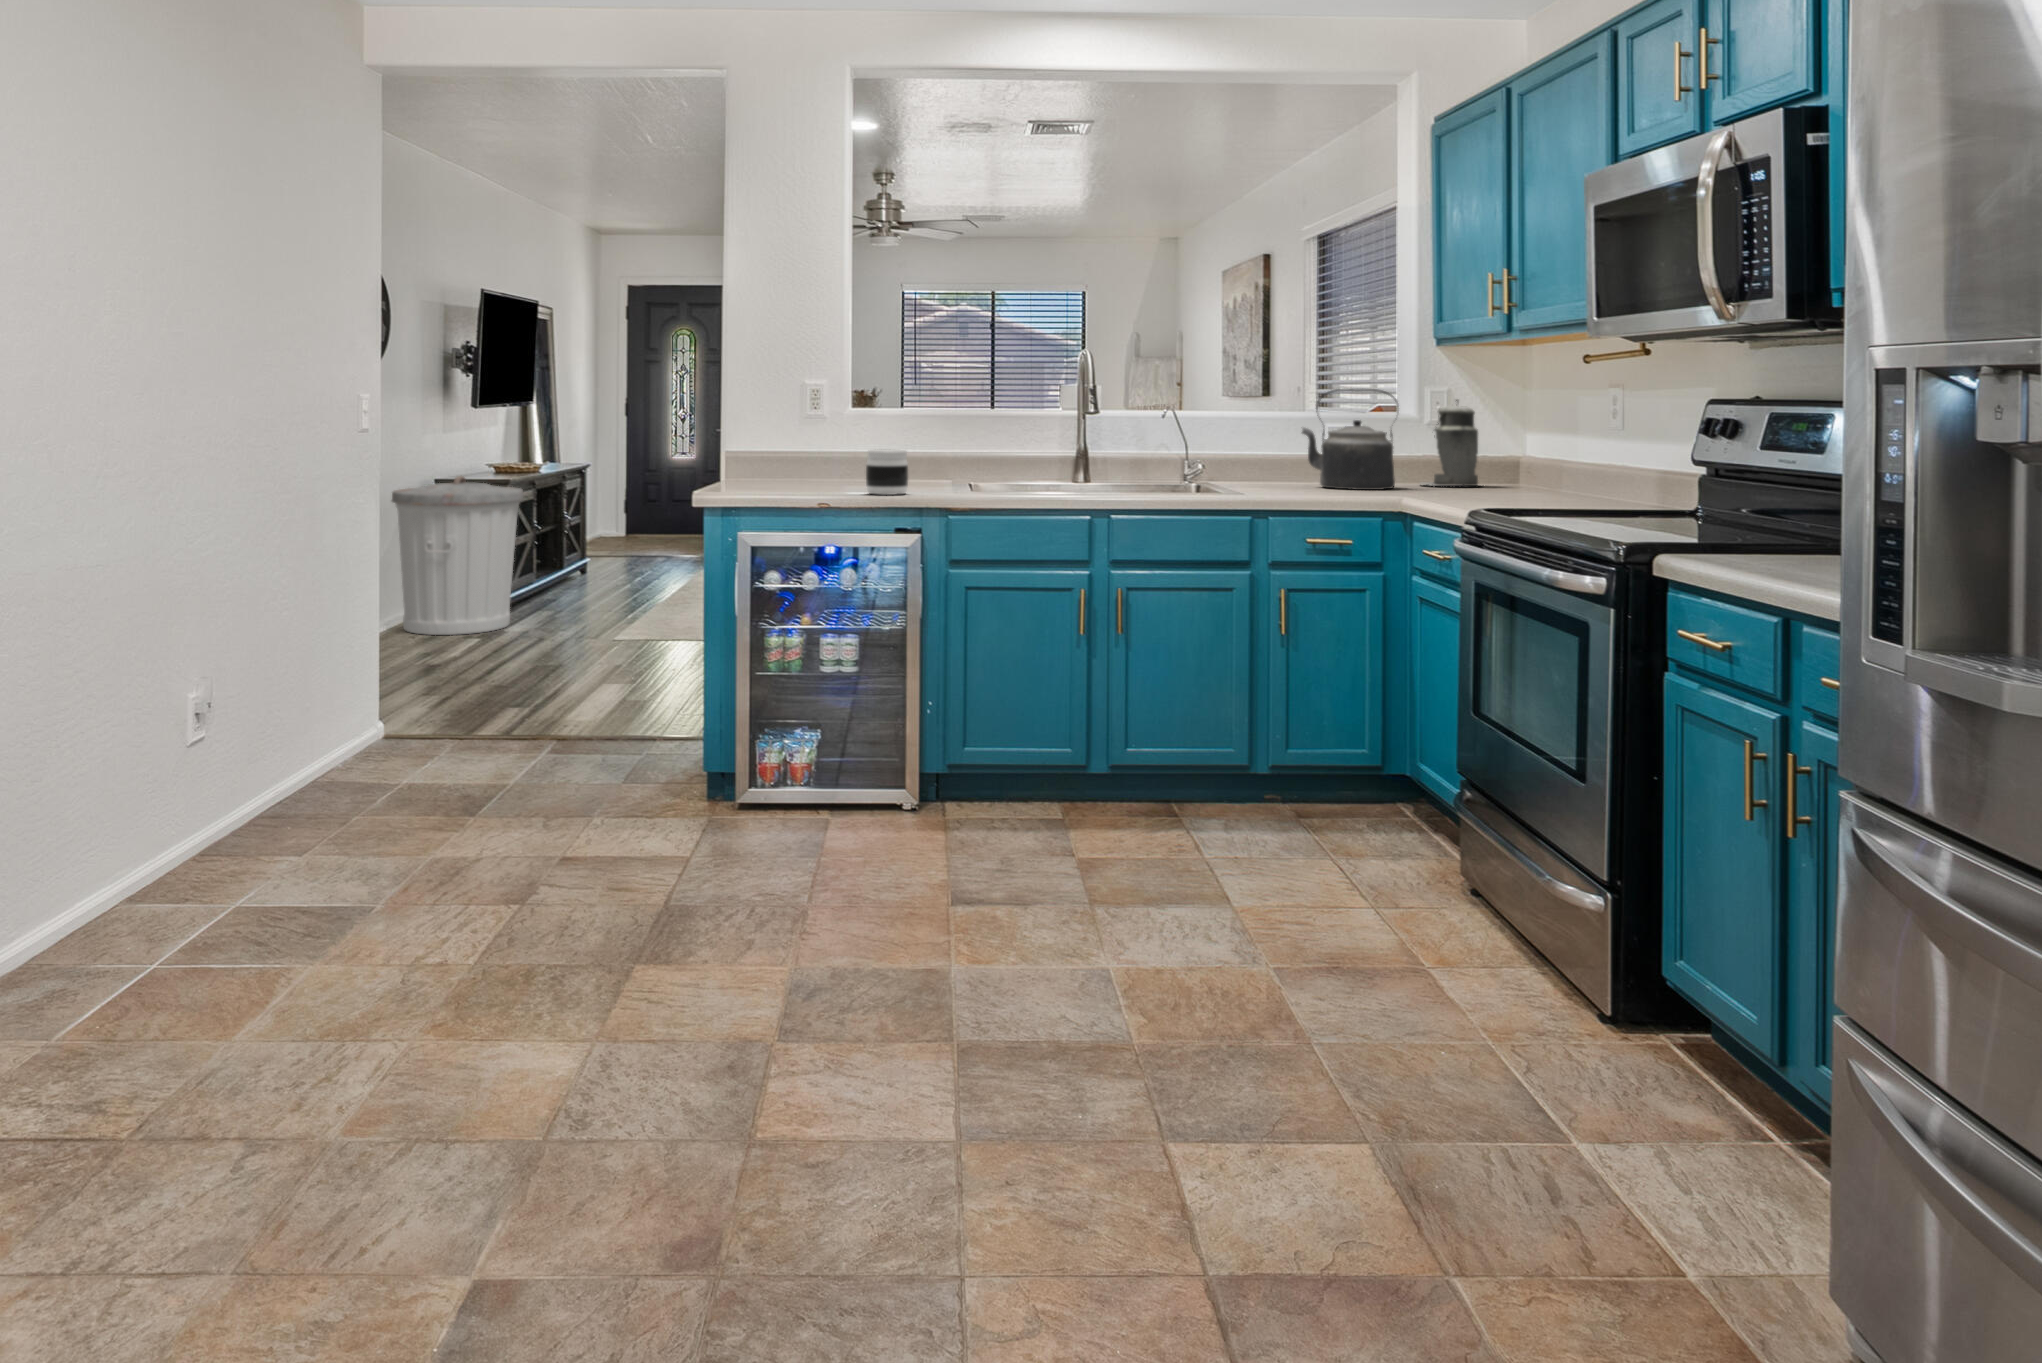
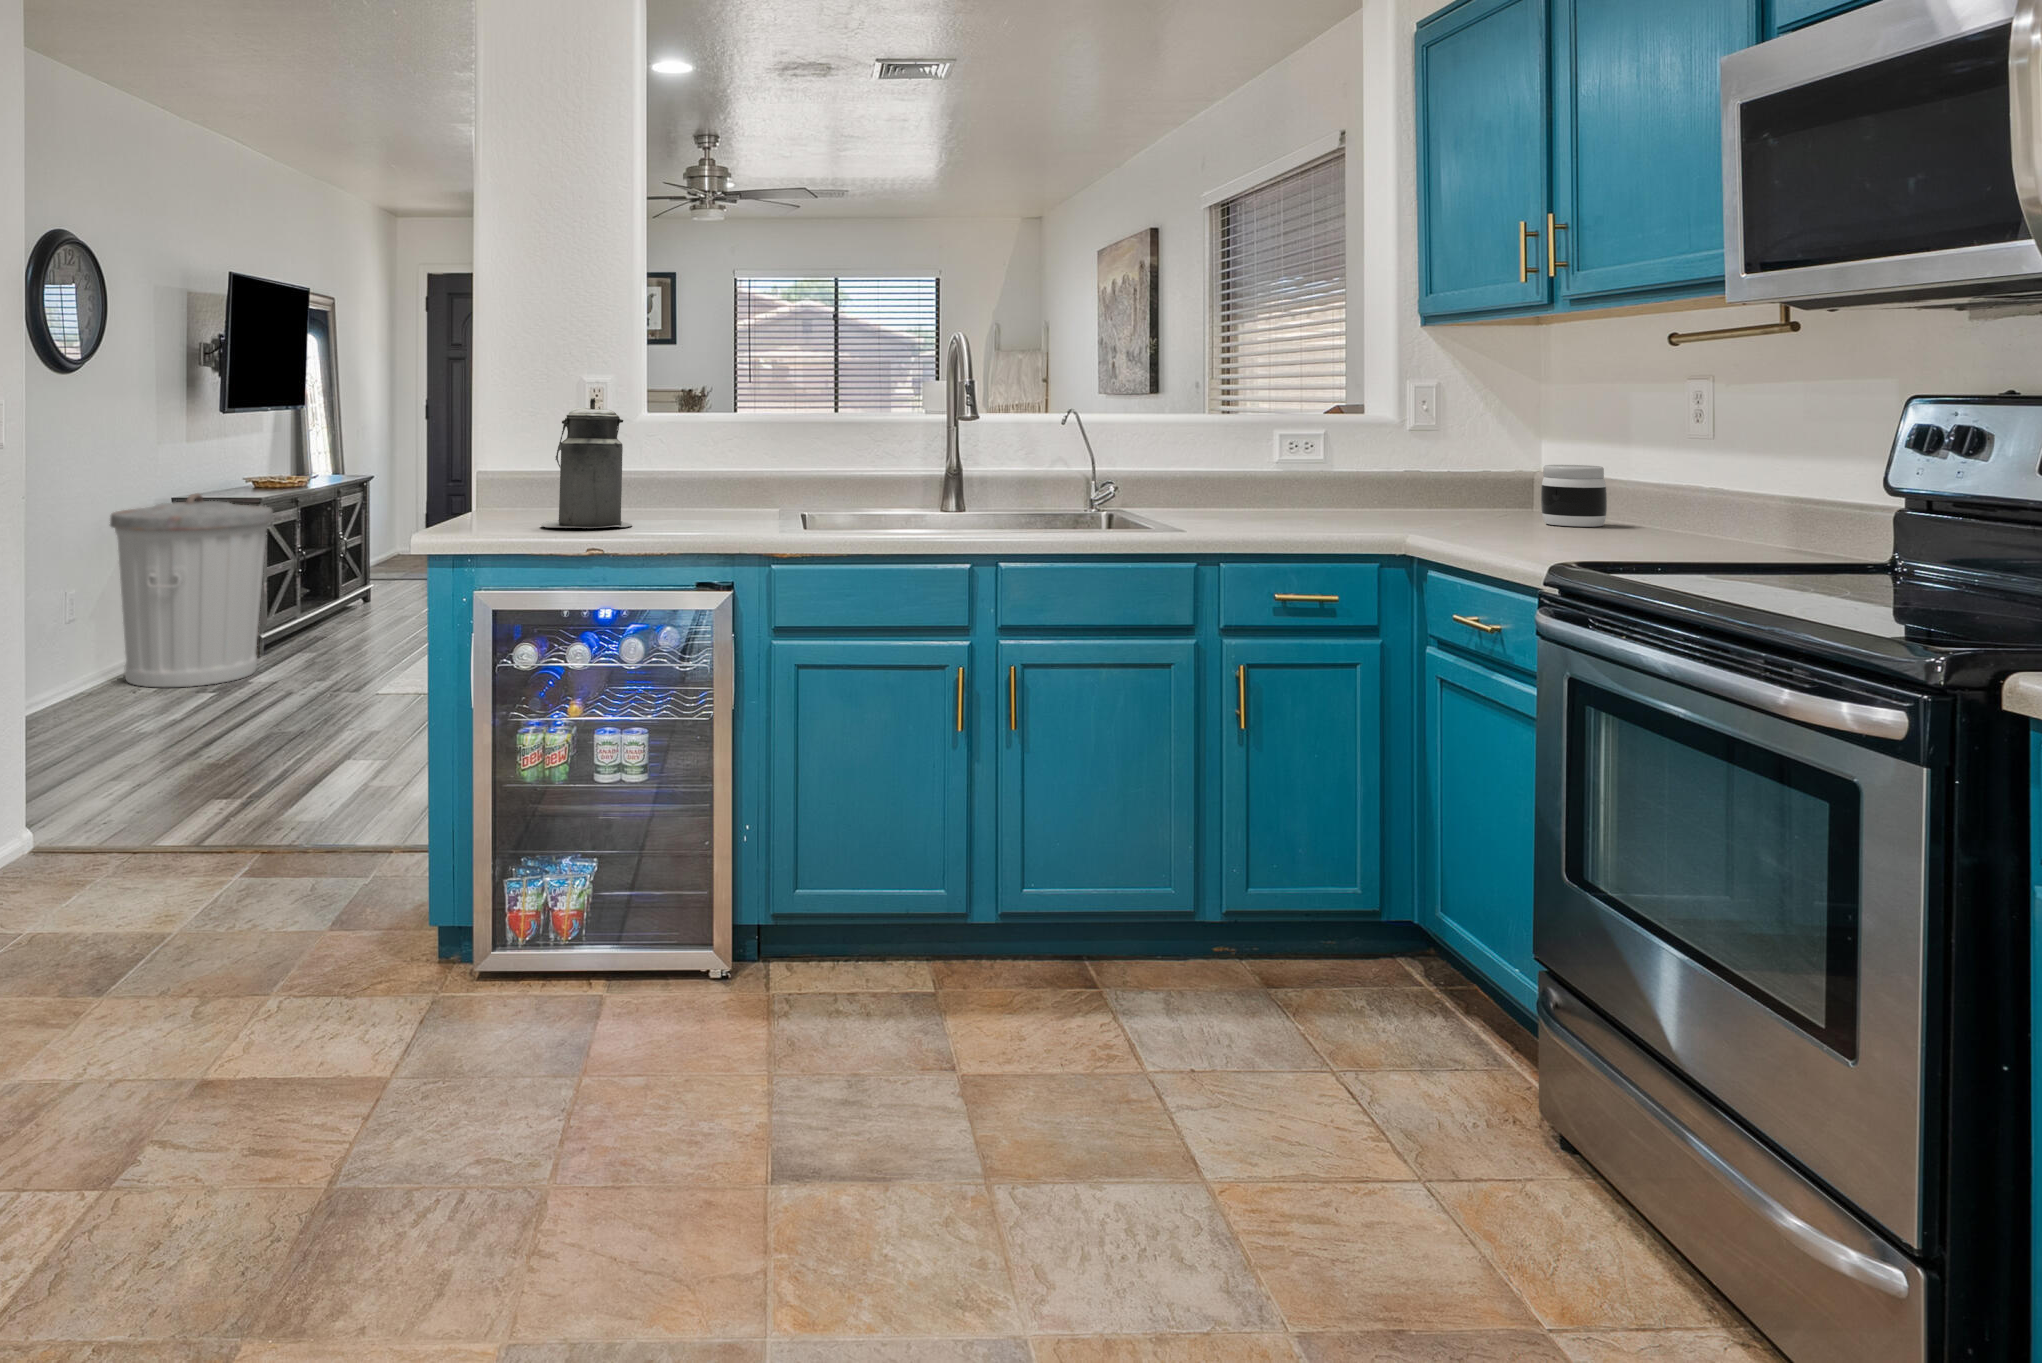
kettle: present [1302,388,1398,490] -> none [1246,382,1381,519]
canister: present [1421,399,1478,486] -> present [540,397,632,528]
jar: present [866,450,908,495] -> present [1541,465,1607,527]

